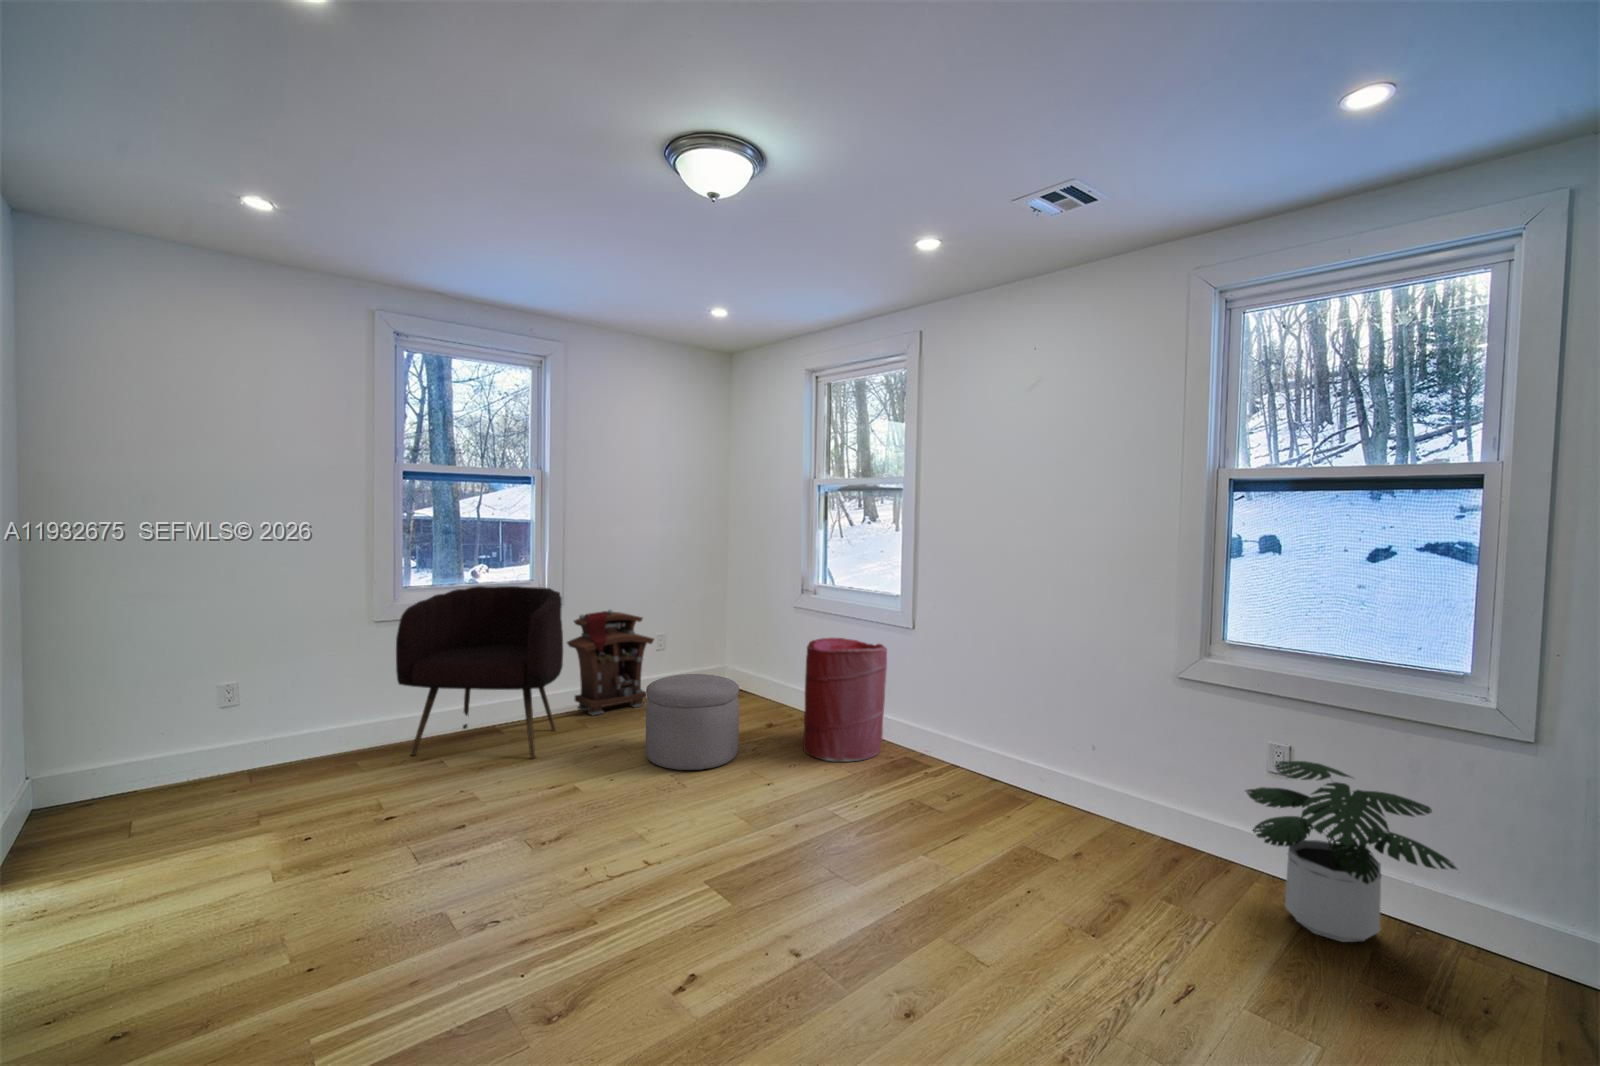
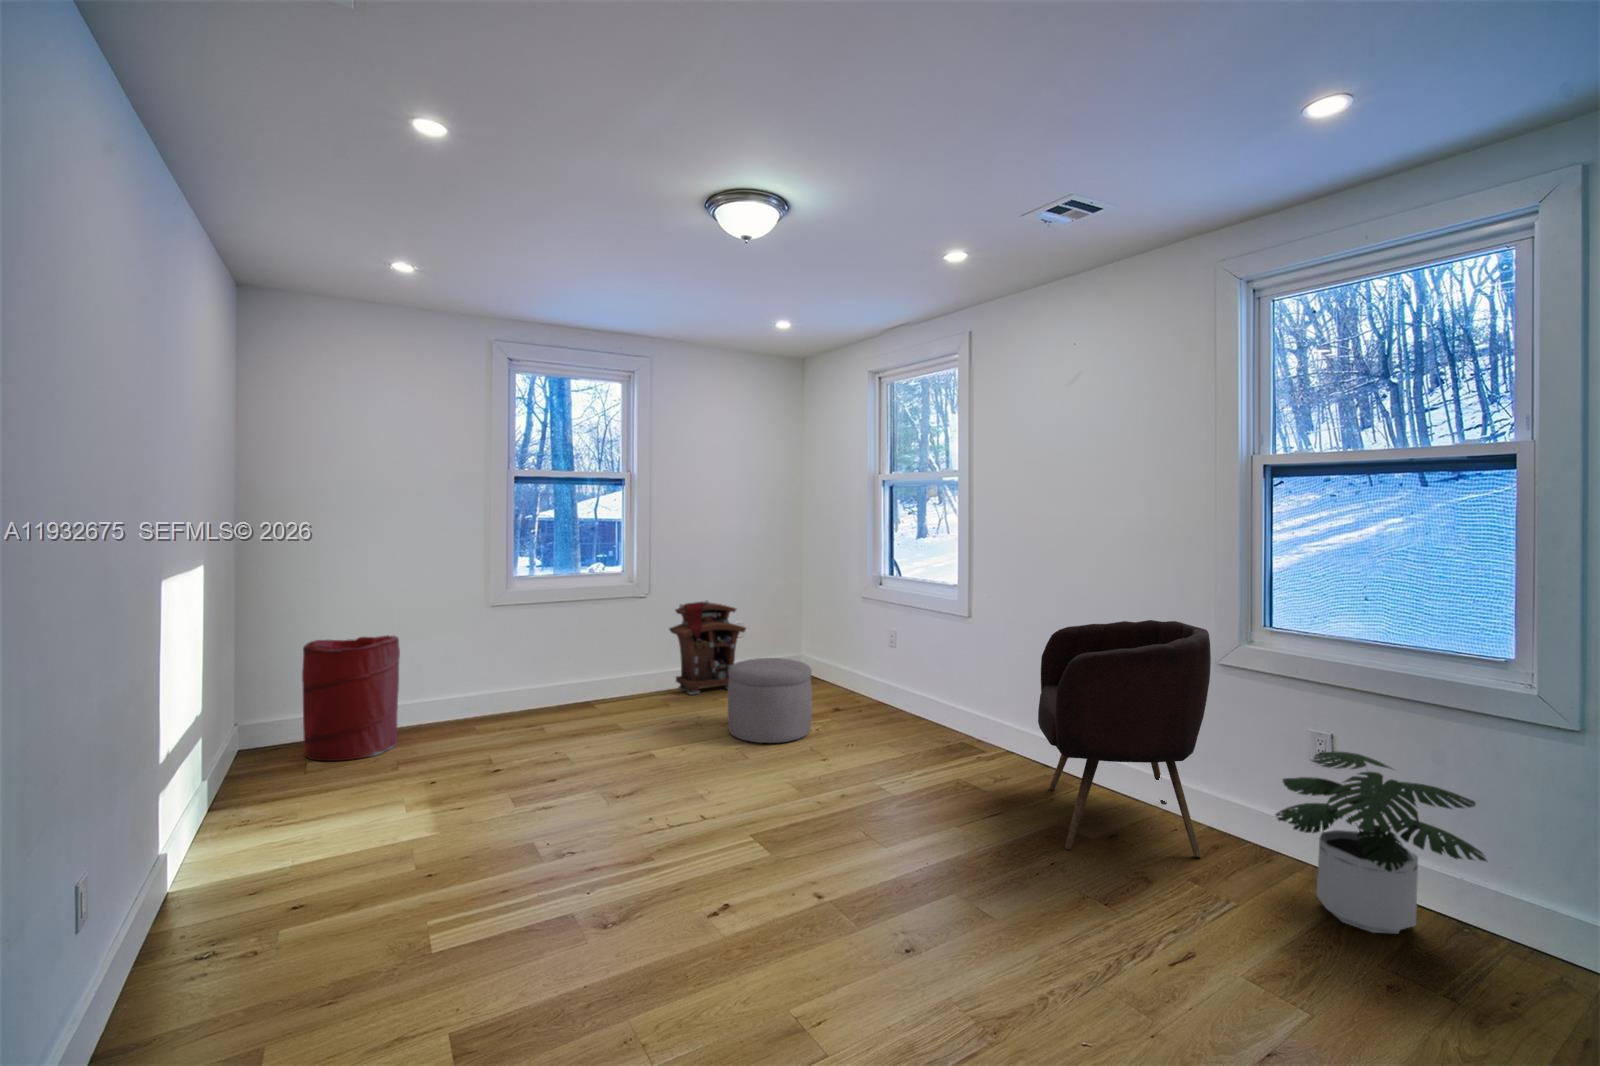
armchair: present [396,586,563,758] -> present [1038,620,1211,857]
laundry hamper: present [803,638,887,762] -> present [302,636,400,761]

